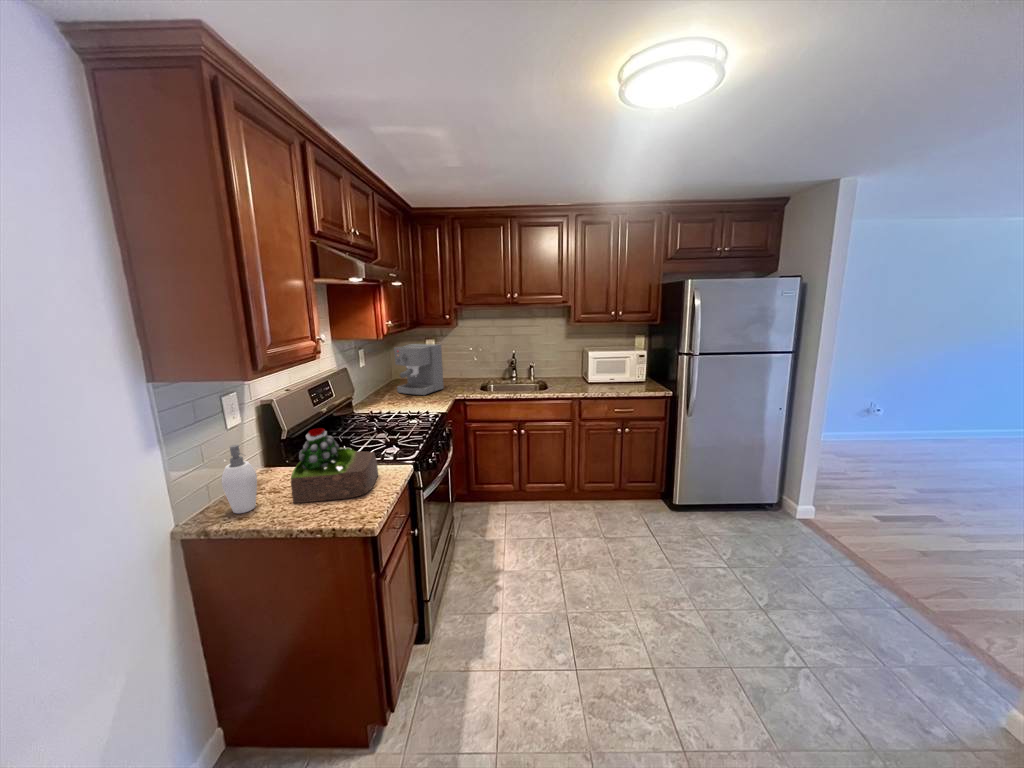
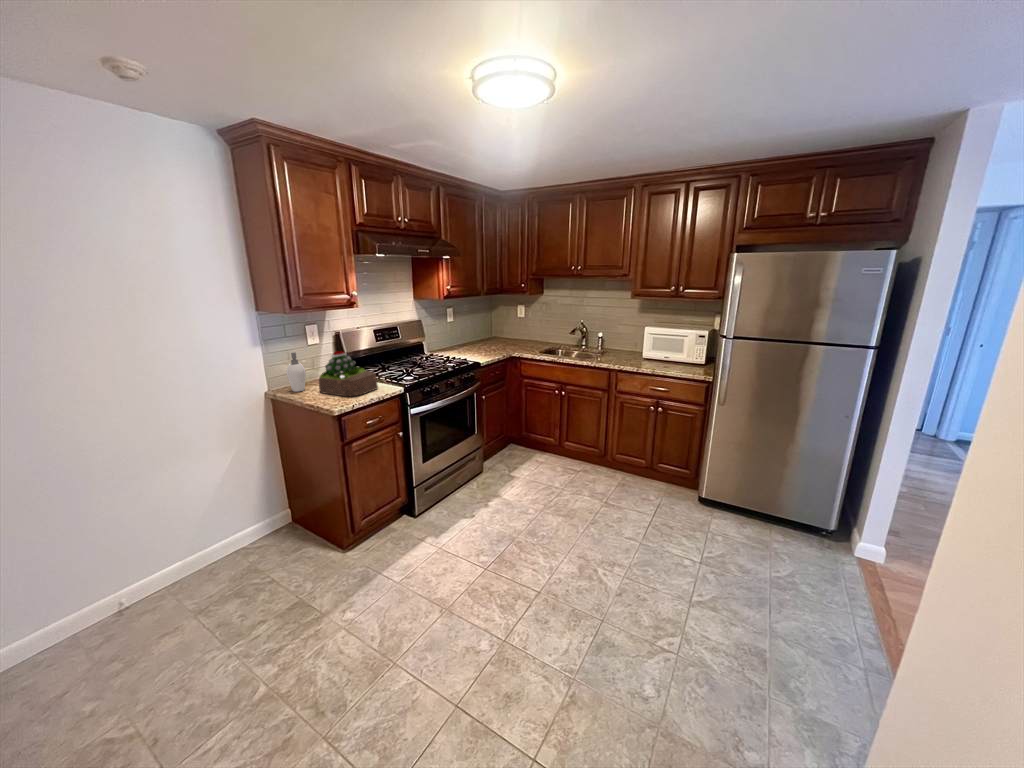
coffee maker: present [394,344,444,396] -> none [470,306,513,349]

